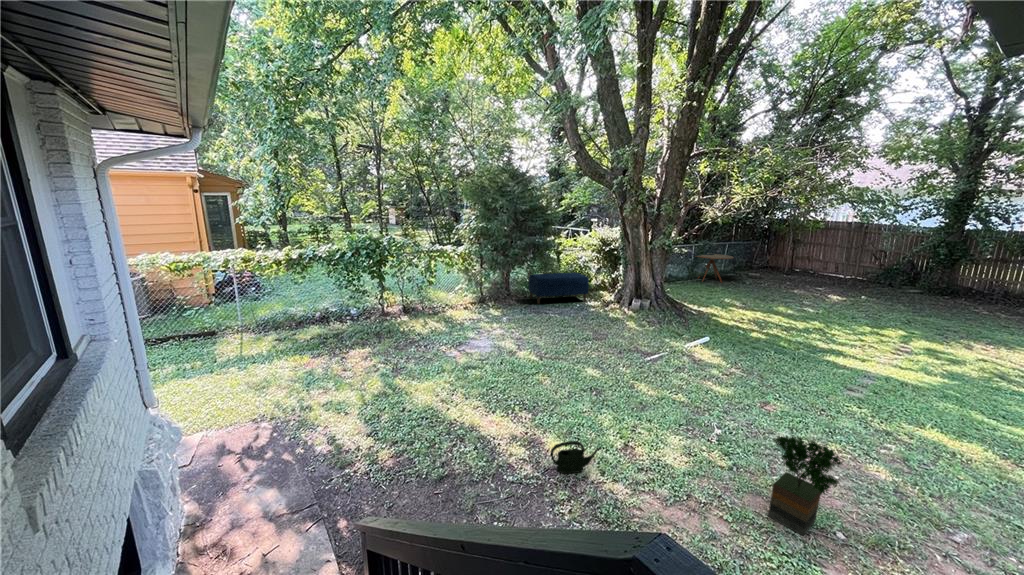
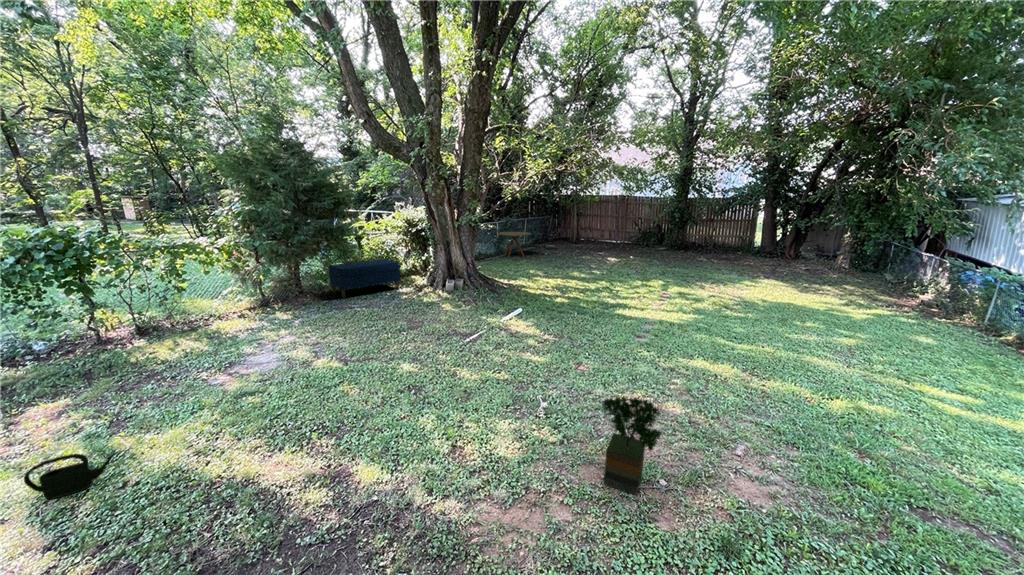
watering can: present [551,441,601,473] -> present [24,452,118,499]

